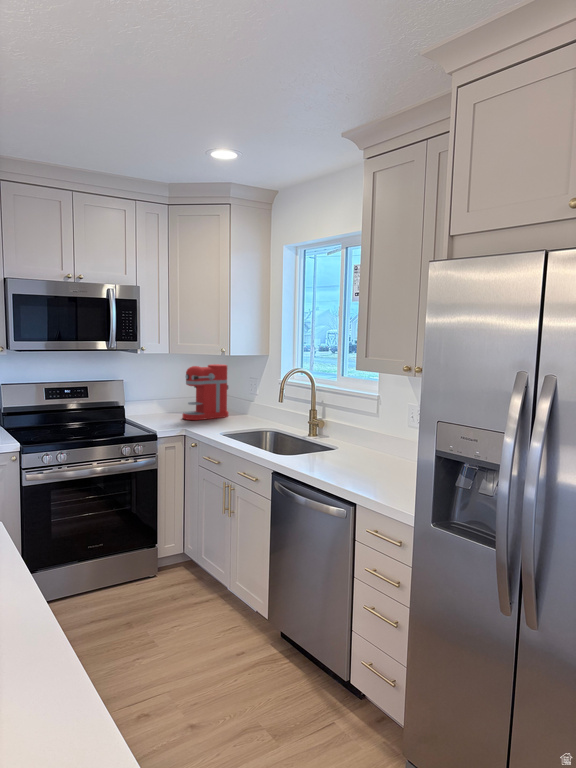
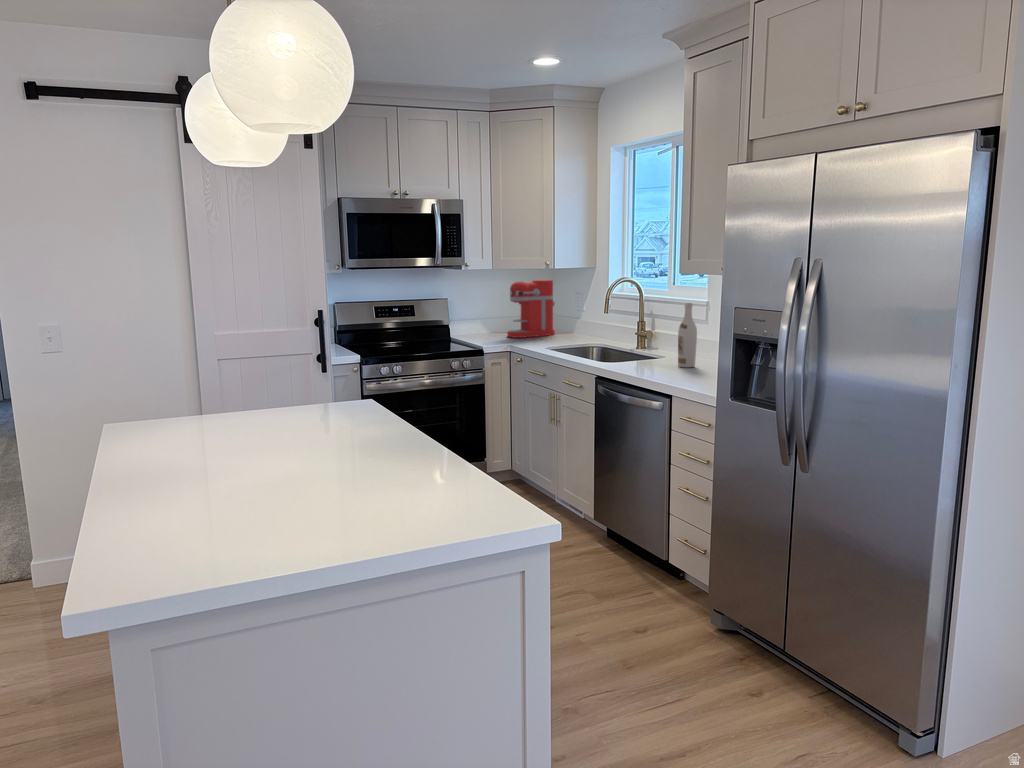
wine bottle: none [354,398,373,463] -> present [678,303,697,368]

